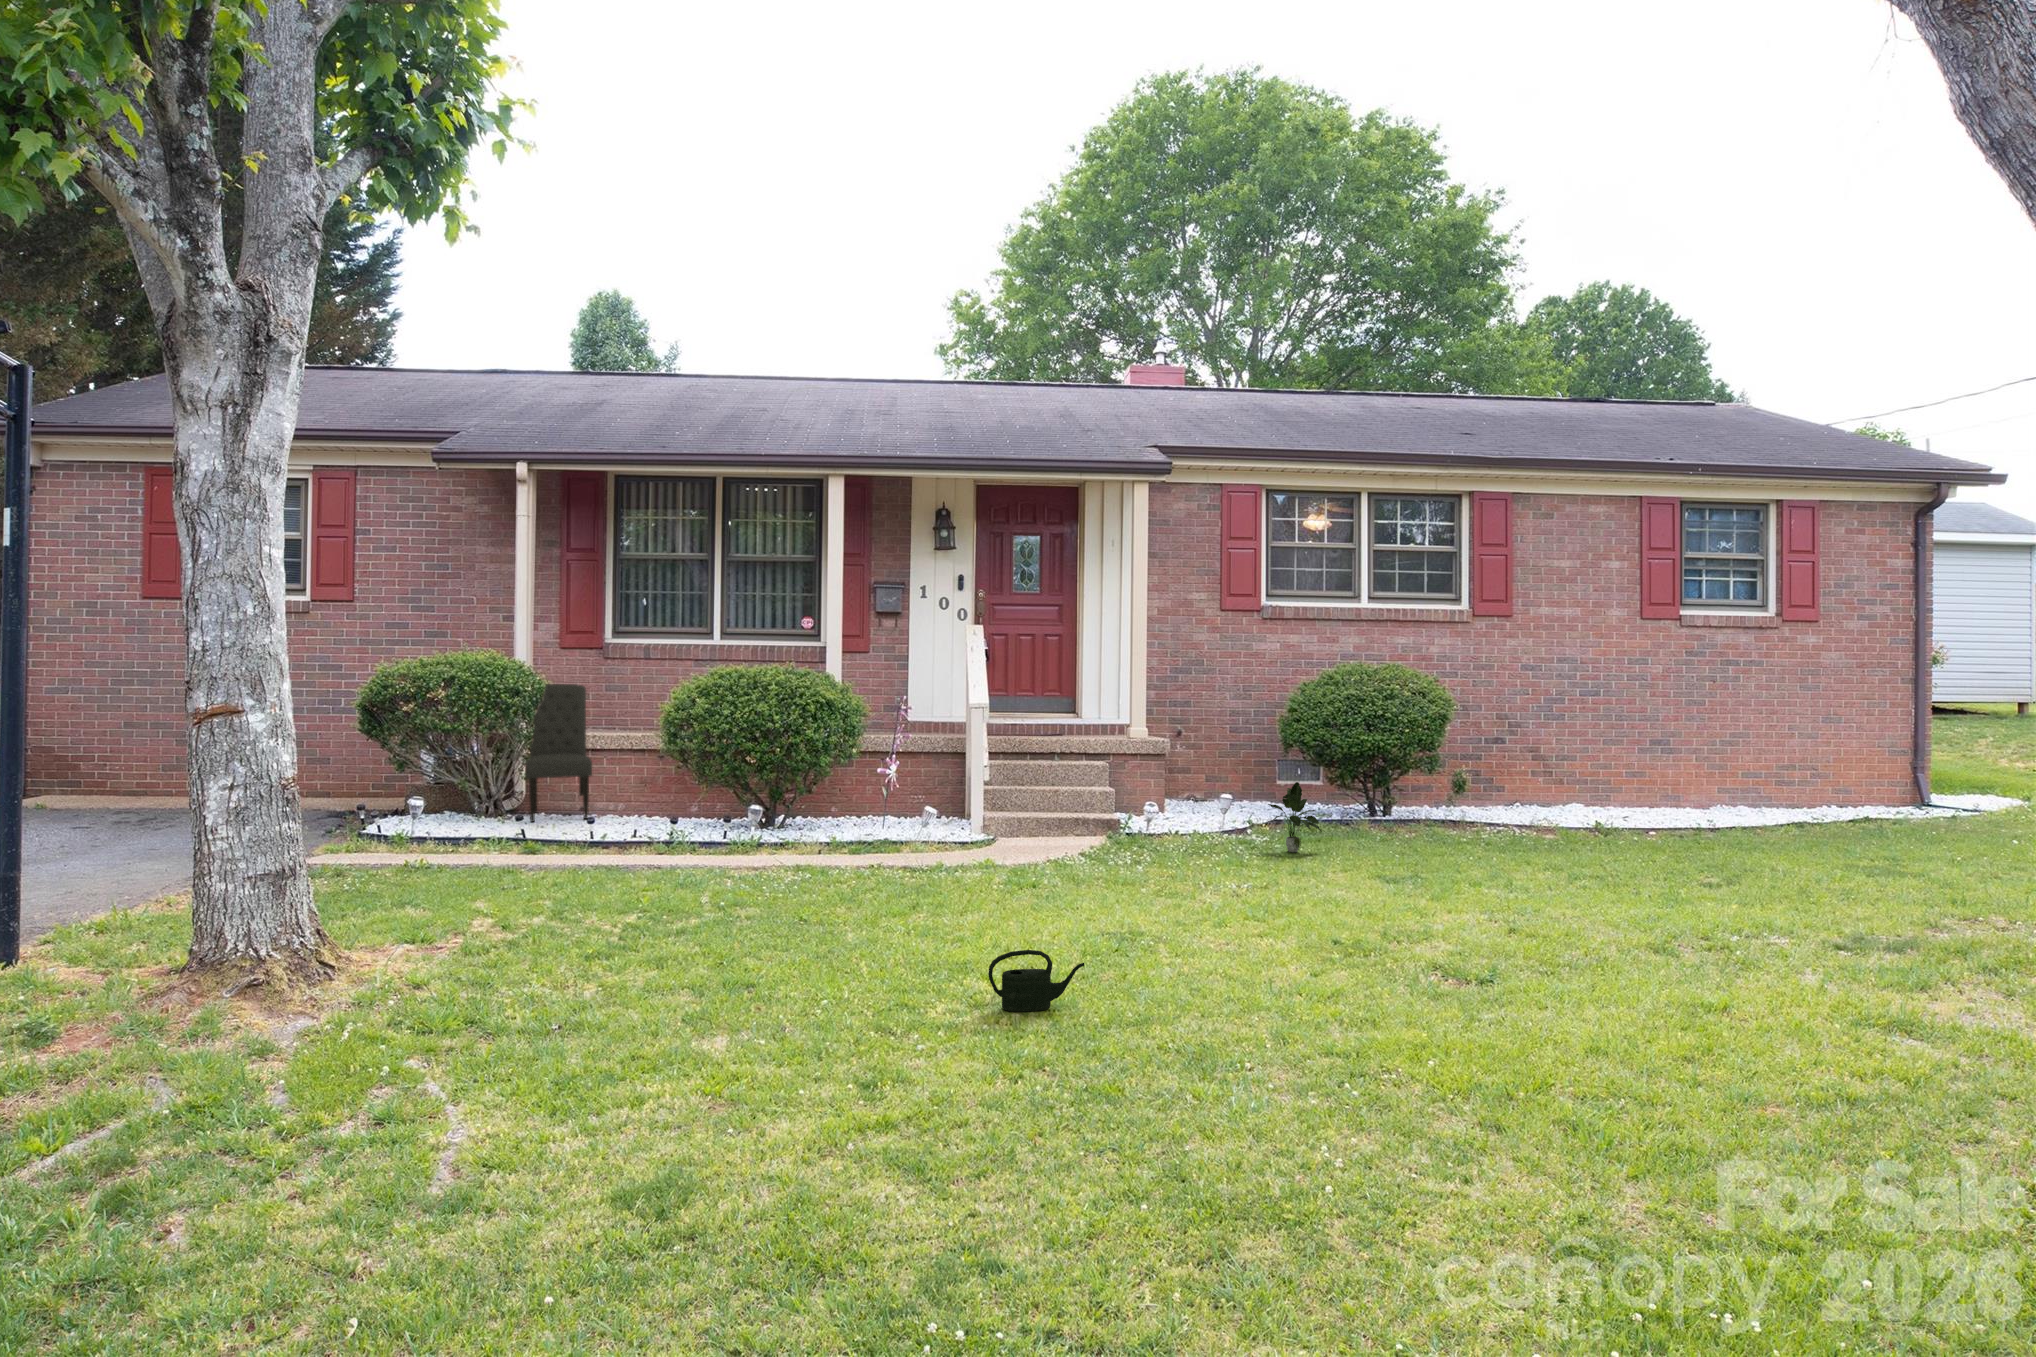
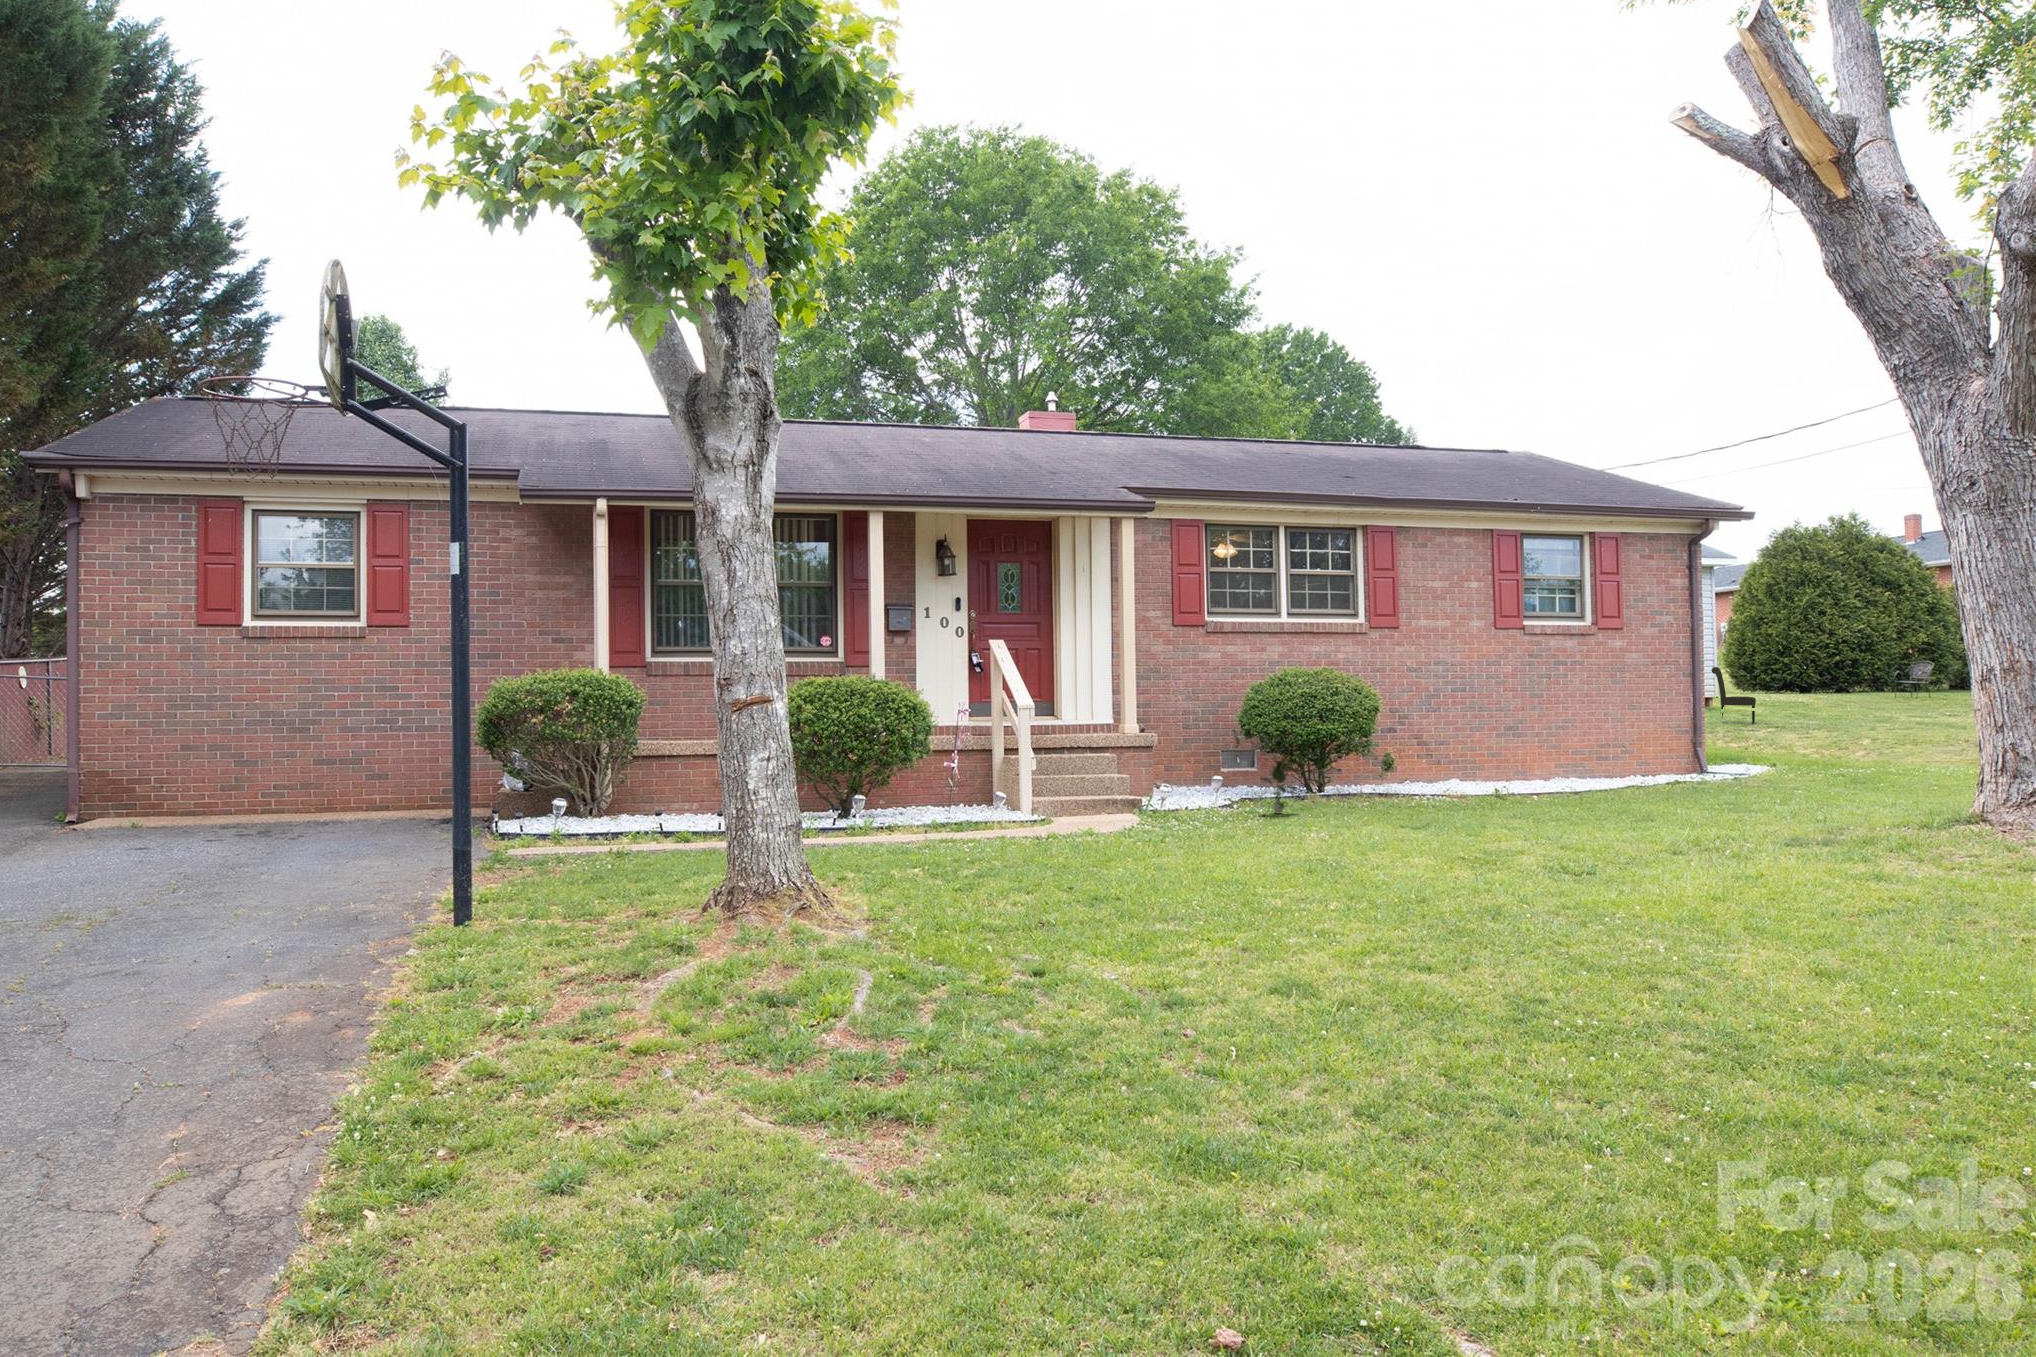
chair: present [526,684,592,822] -> present [1711,667,1756,724]
watering can: present [988,950,1084,1012] -> none [1185,859,1240,897]

